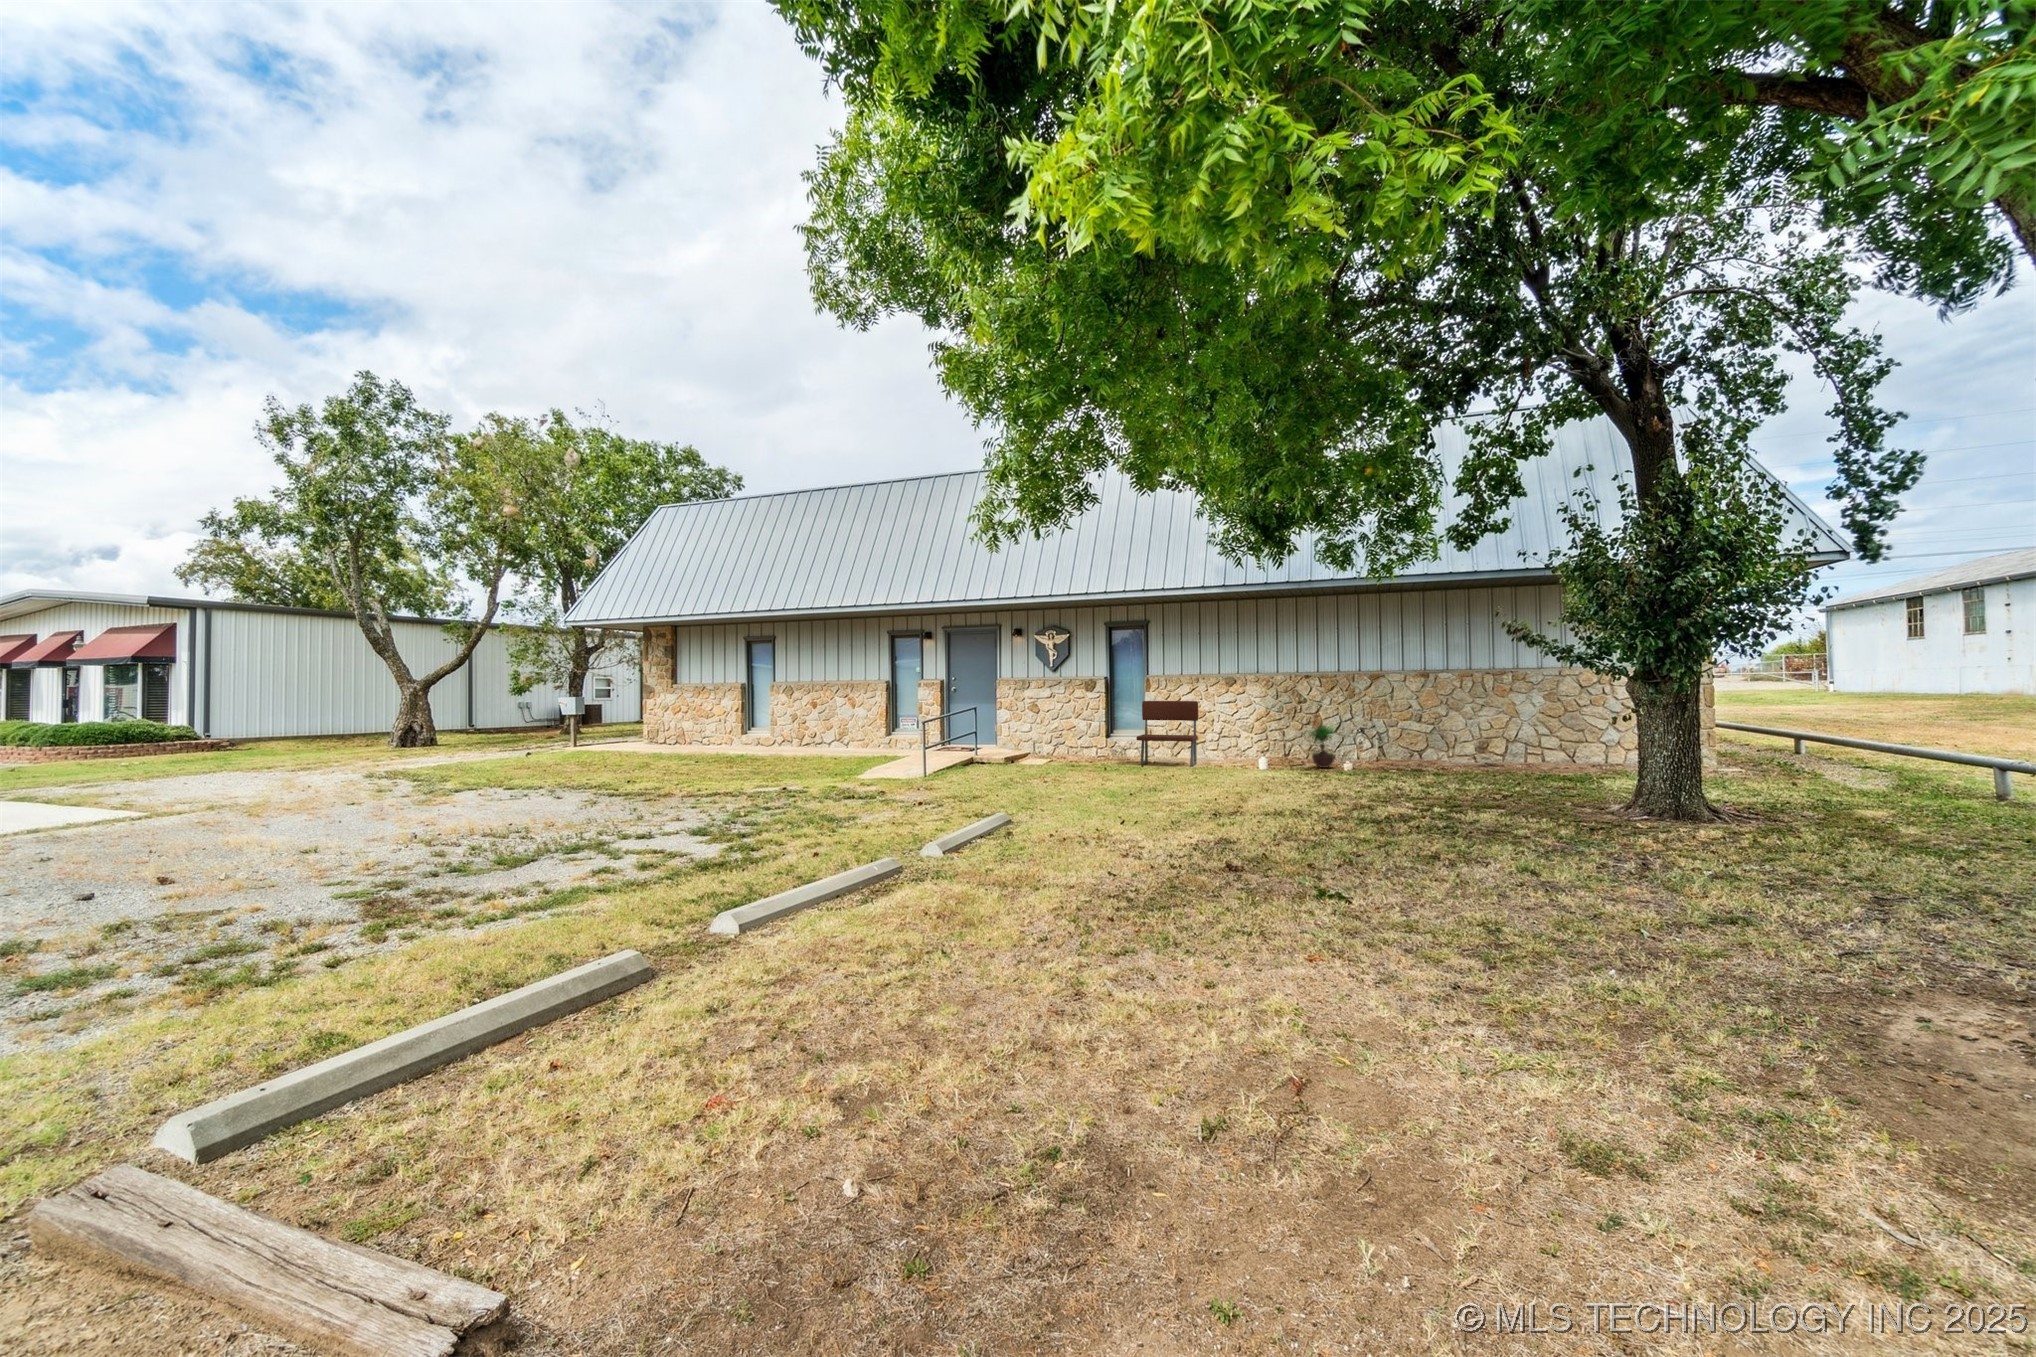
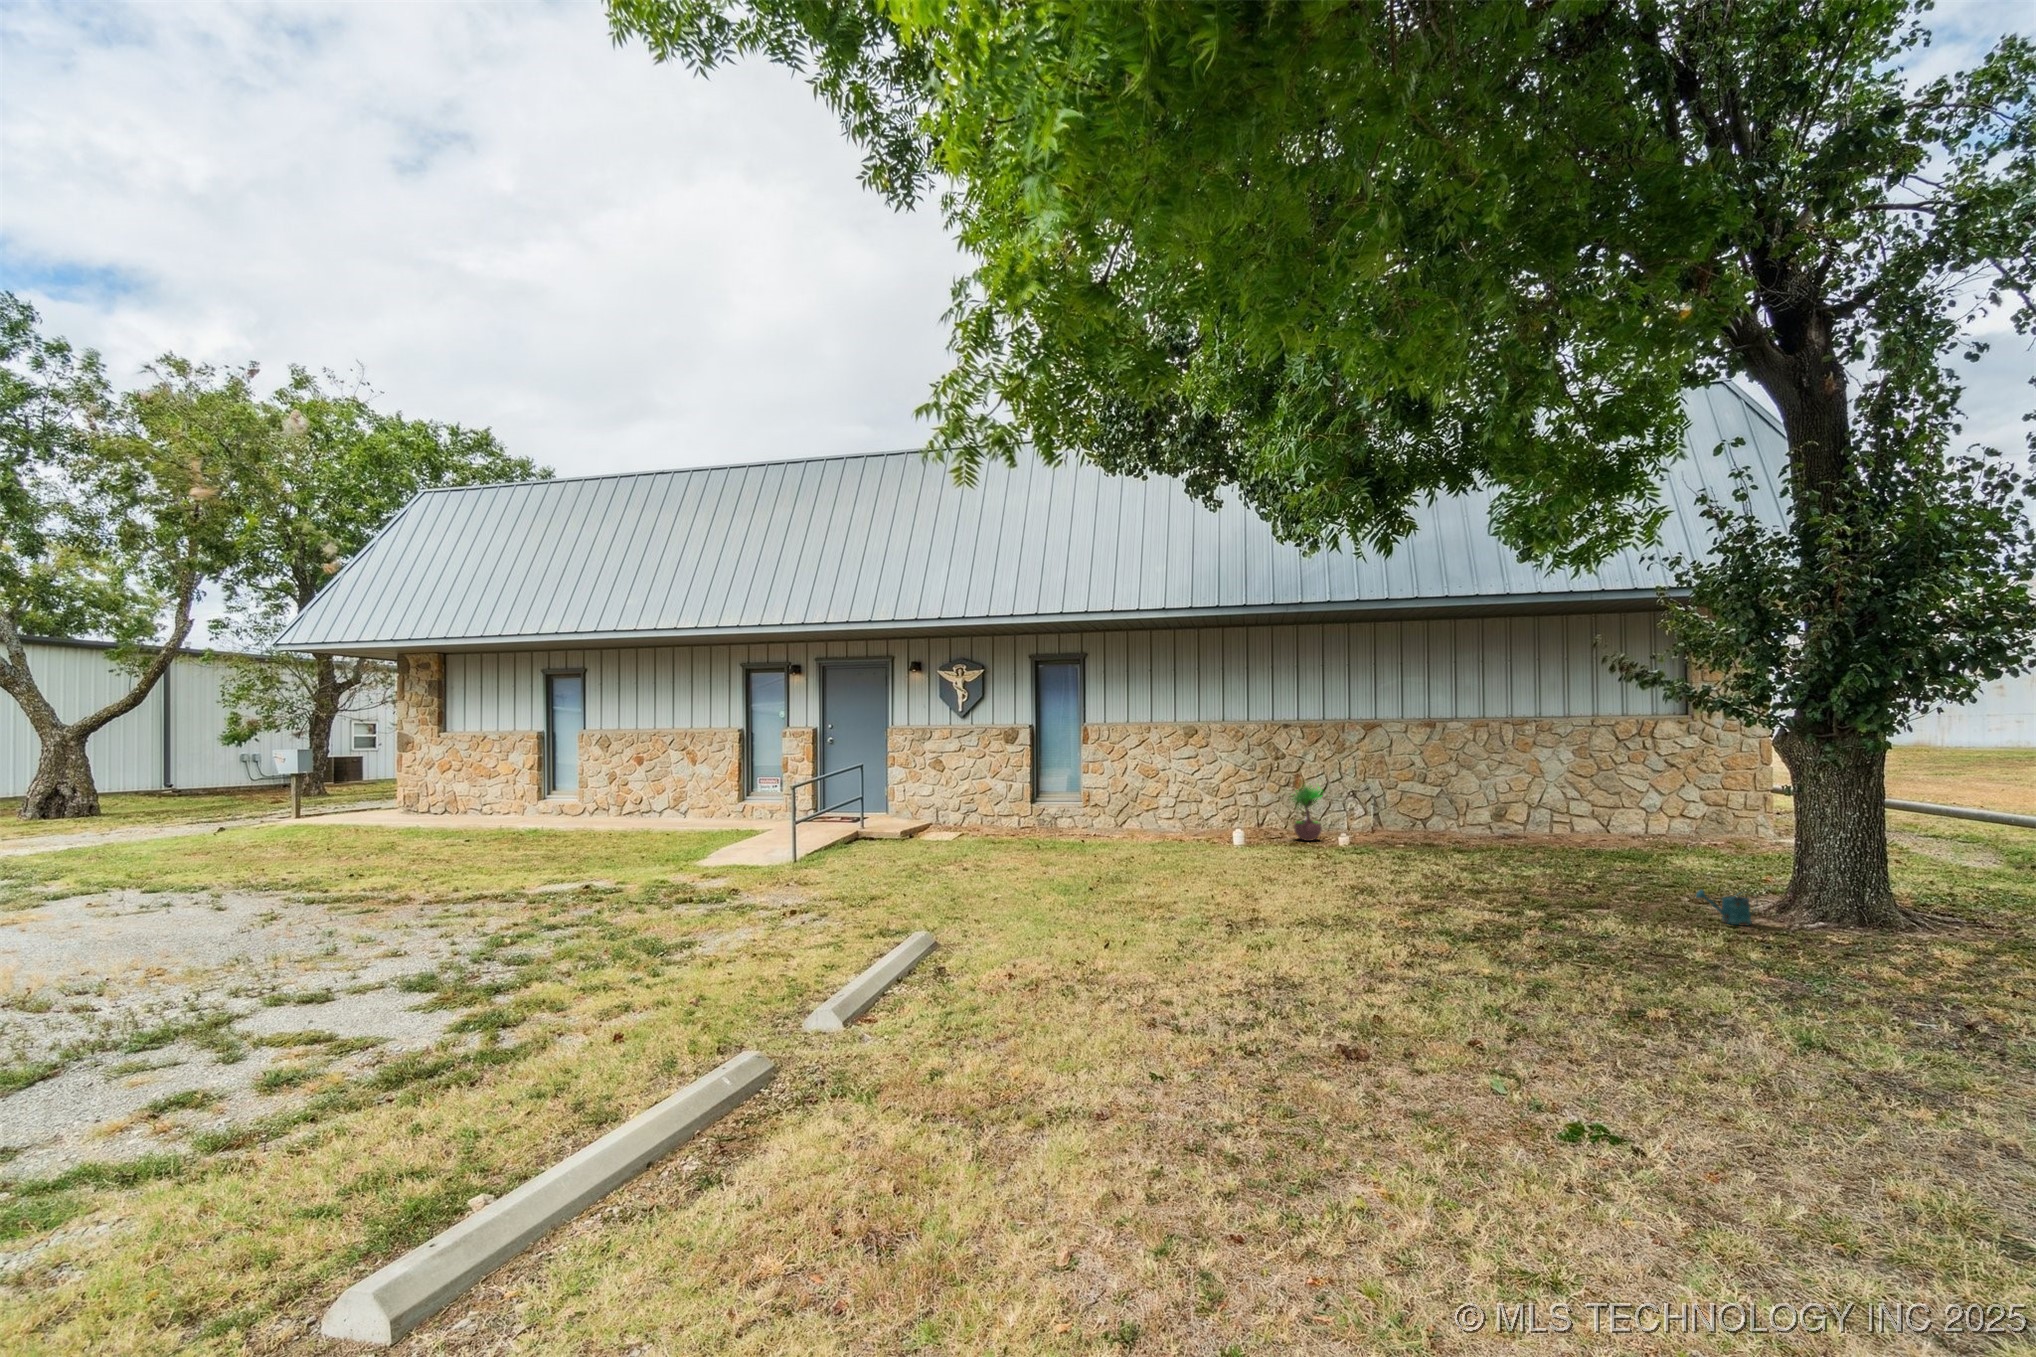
bench: present [1136,701,1198,766] -> none [1074,756,1151,840]
watering can: none [1592,795,1640,822] -> present [1696,889,1758,926]

